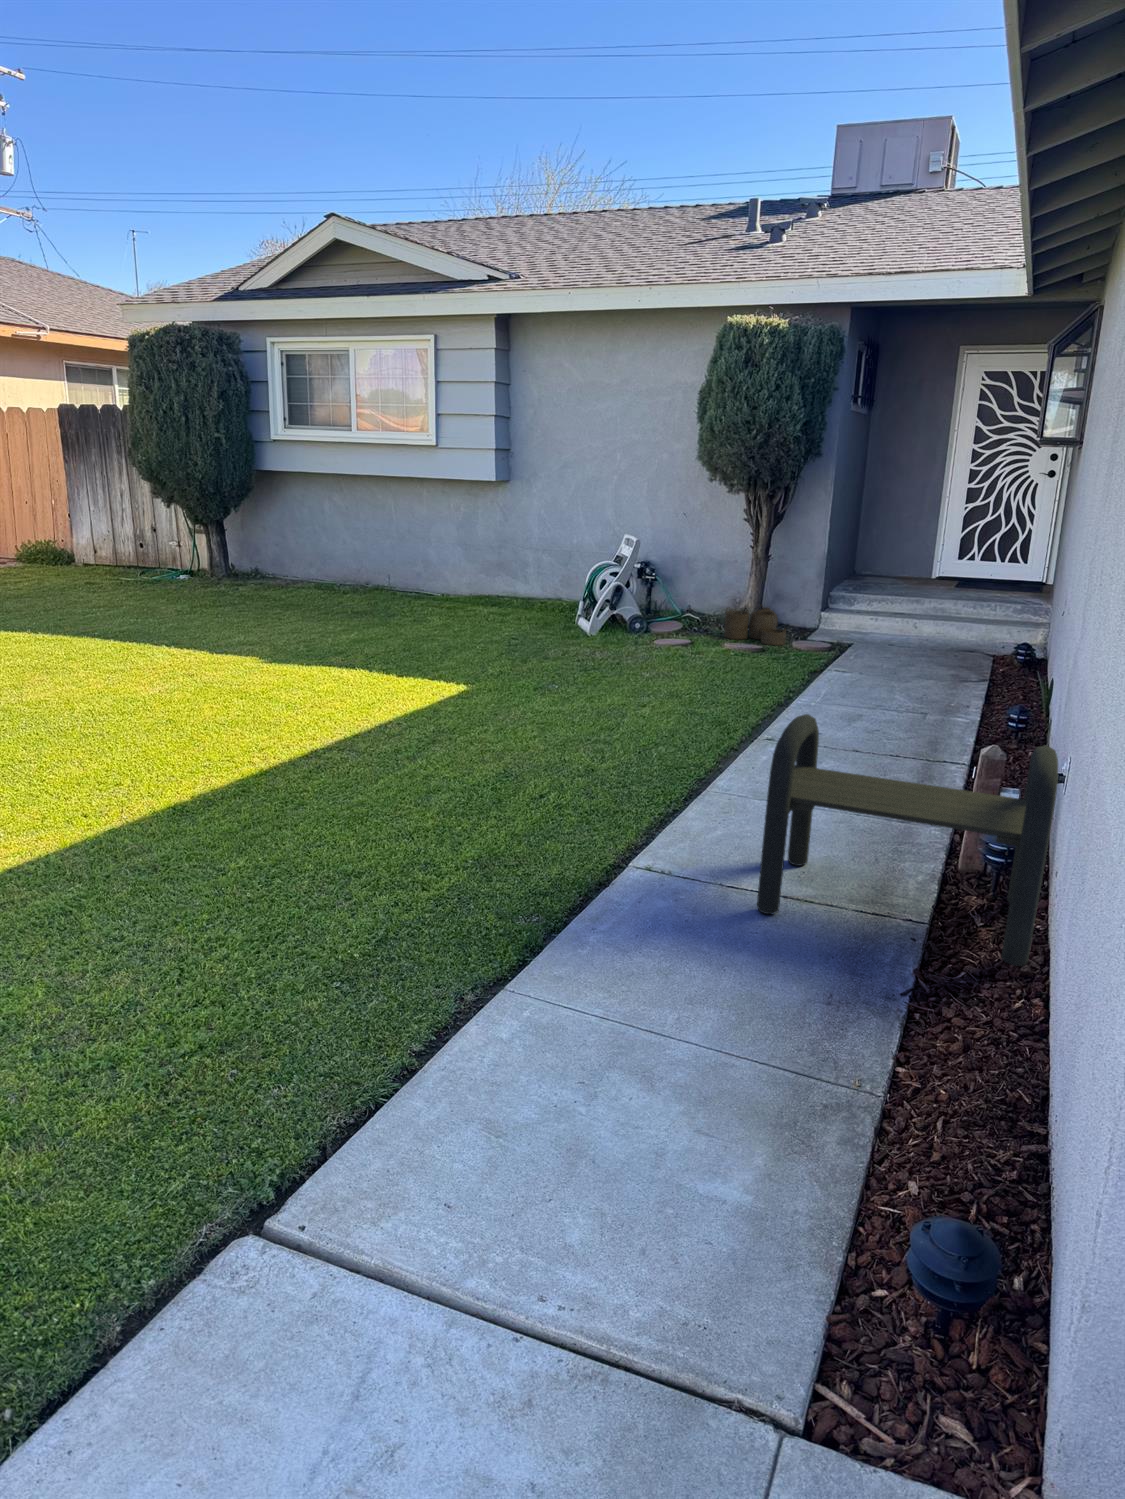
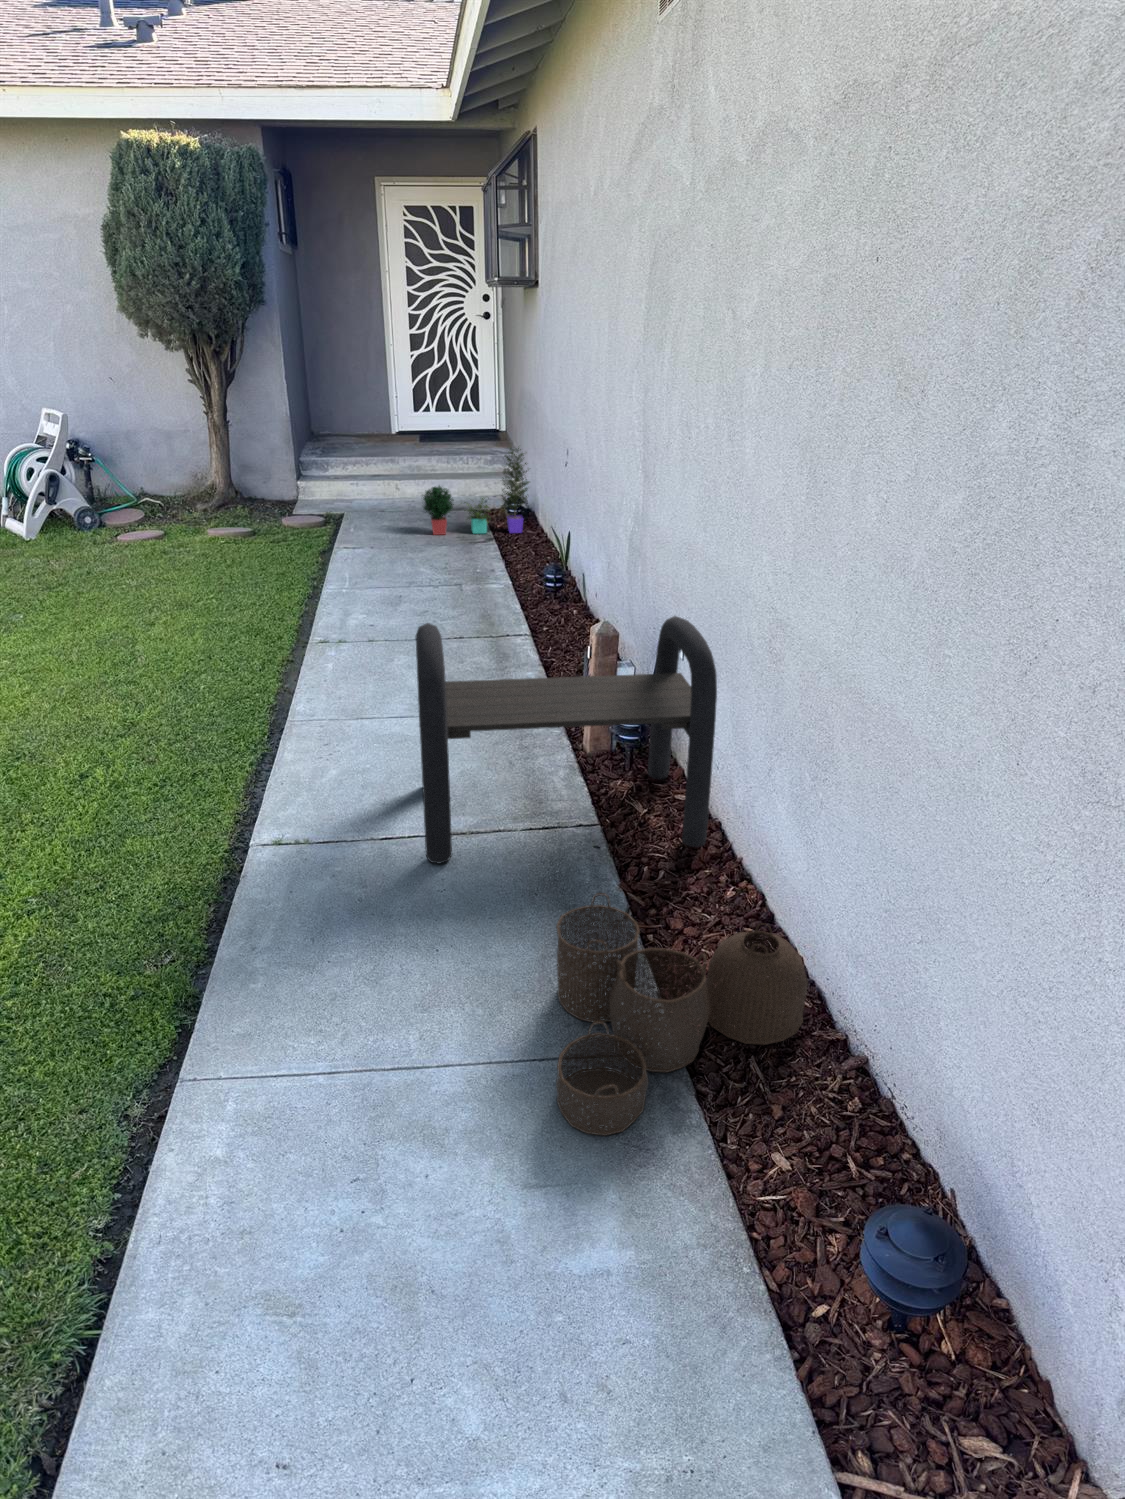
potted plant: none [925,595,1049,682] -> present [423,448,529,535]
woven basket: present [724,607,786,645] -> present [556,893,808,1135]

